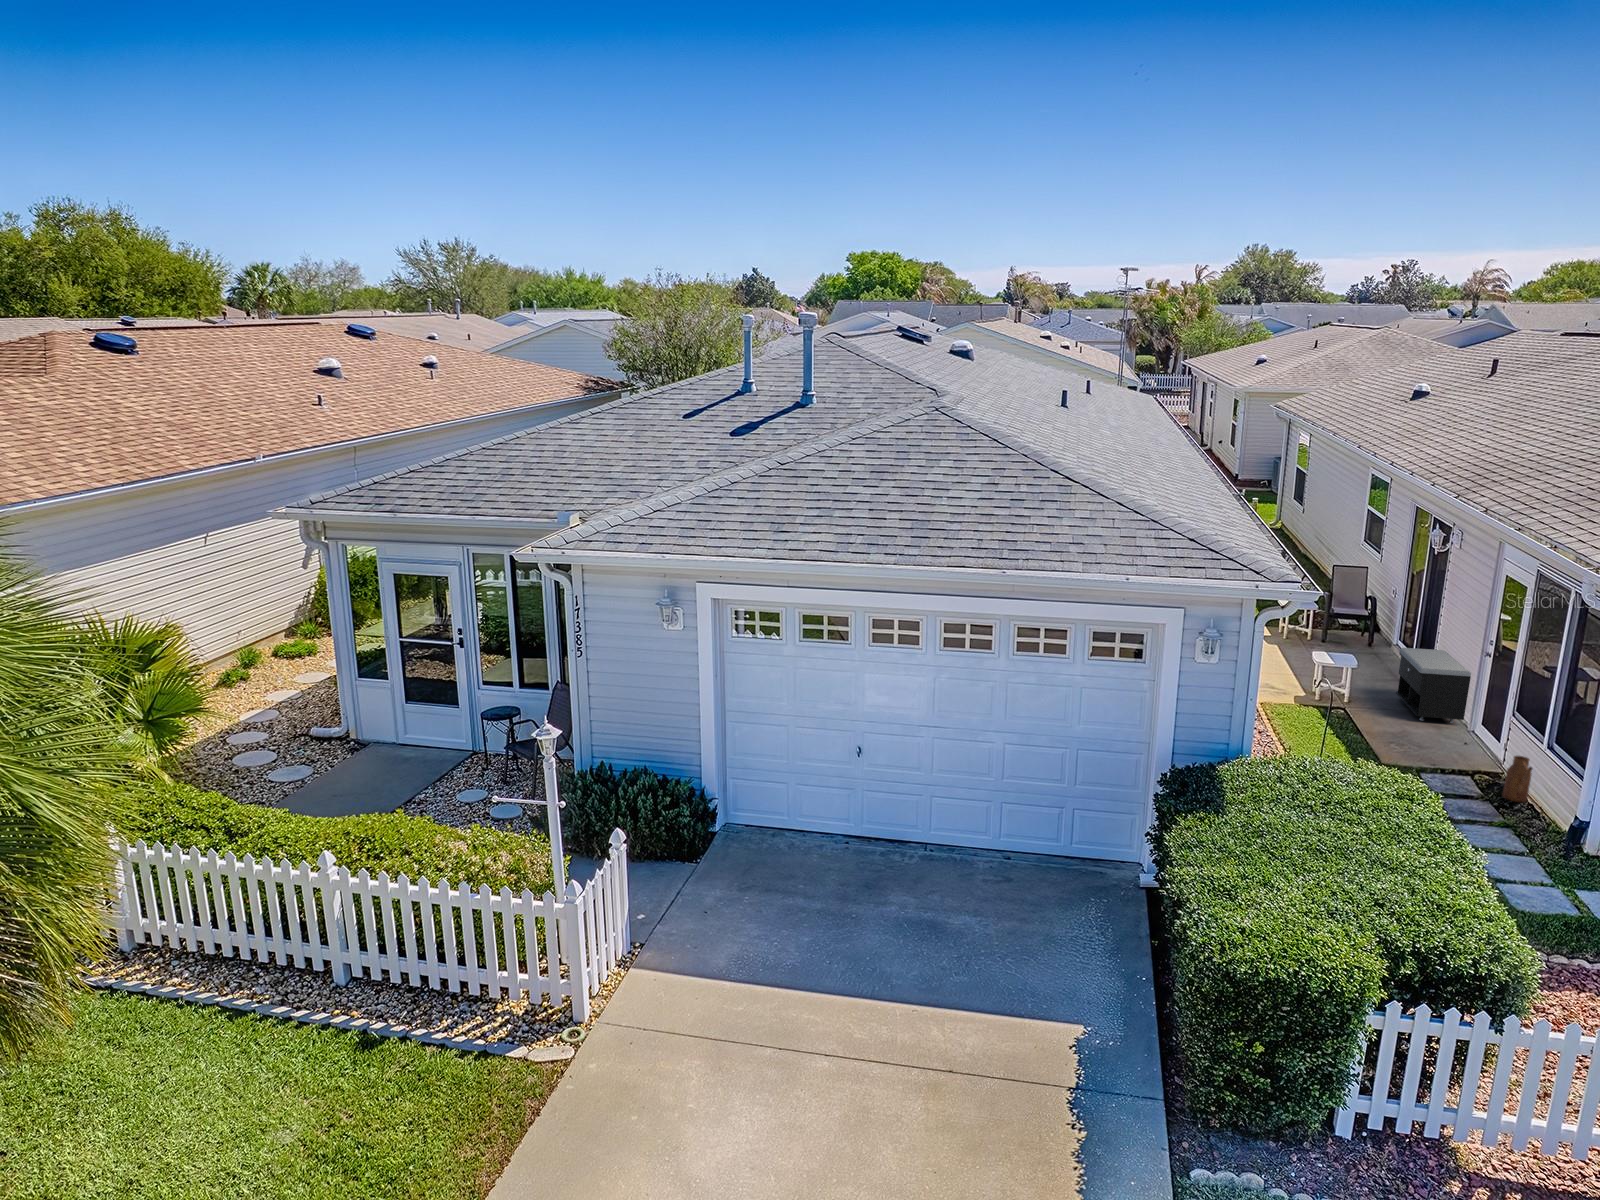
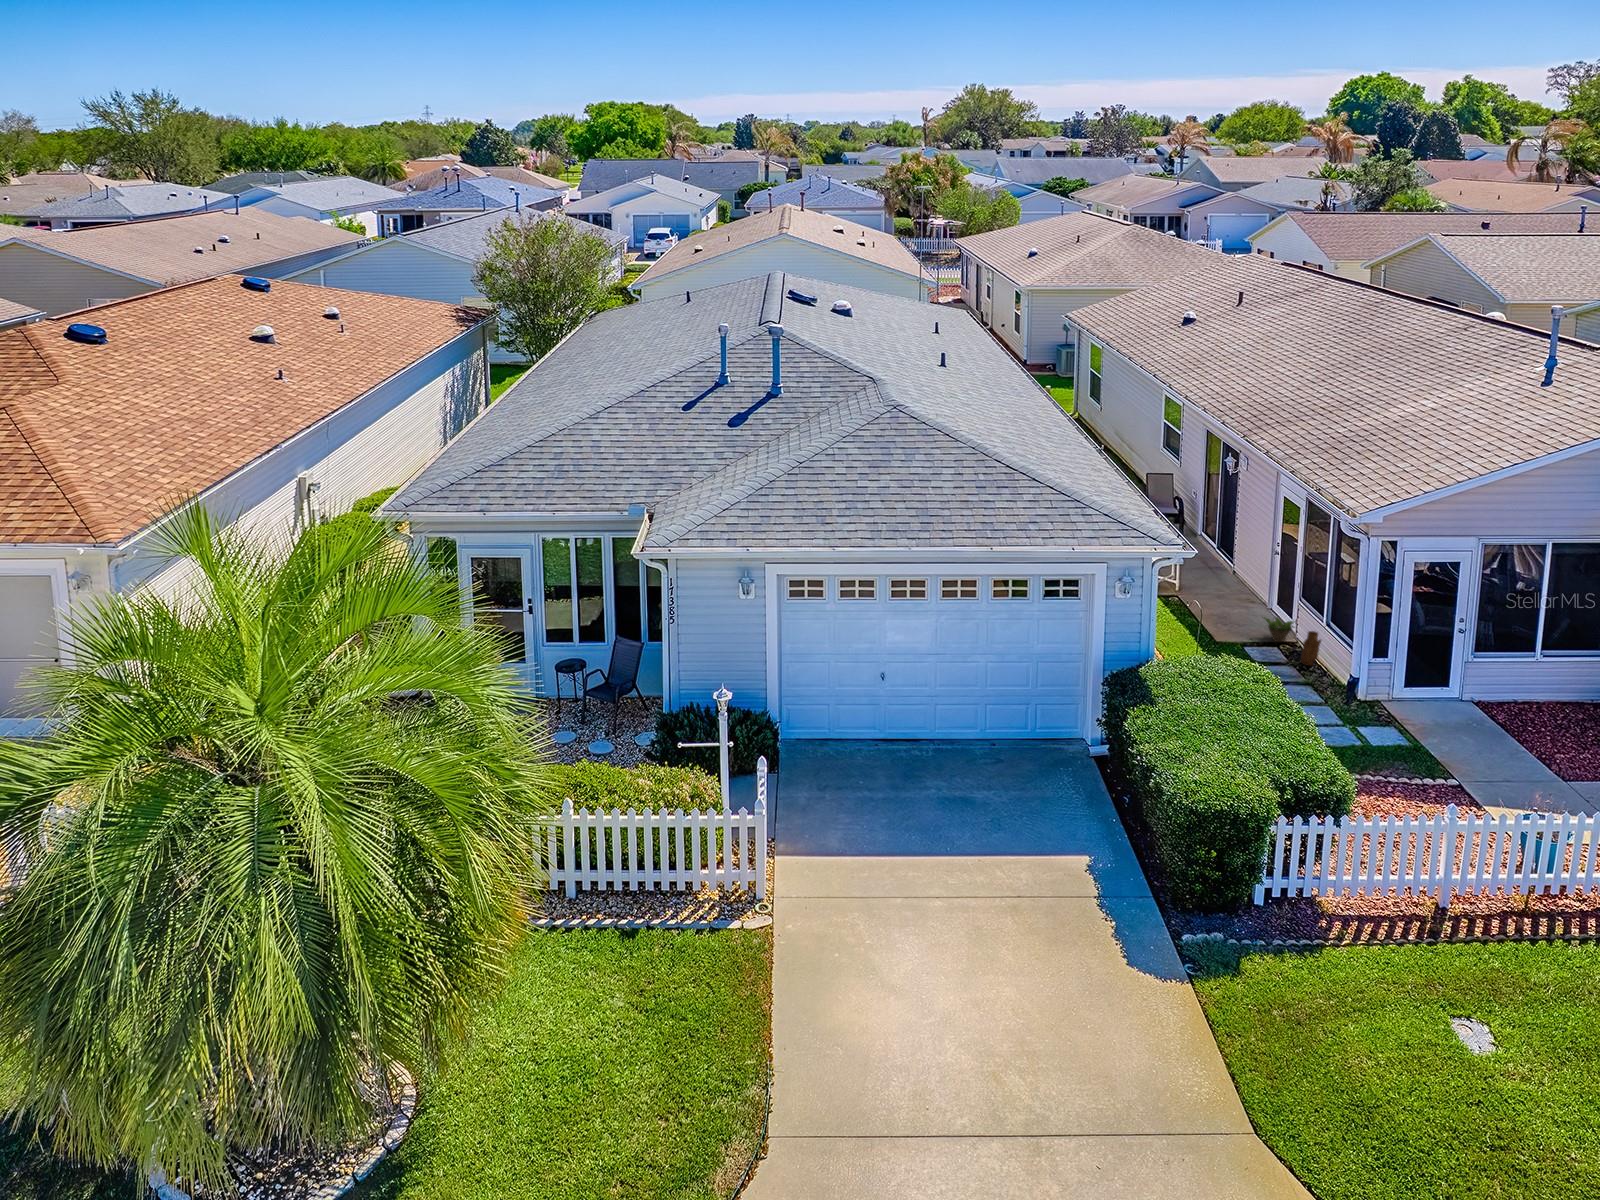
storage bench: present [1396,648,1471,723] -> none [1211,546,1269,606]
decorative plant: none [1452,733,1502,769] -> present [1265,617,1295,642]

